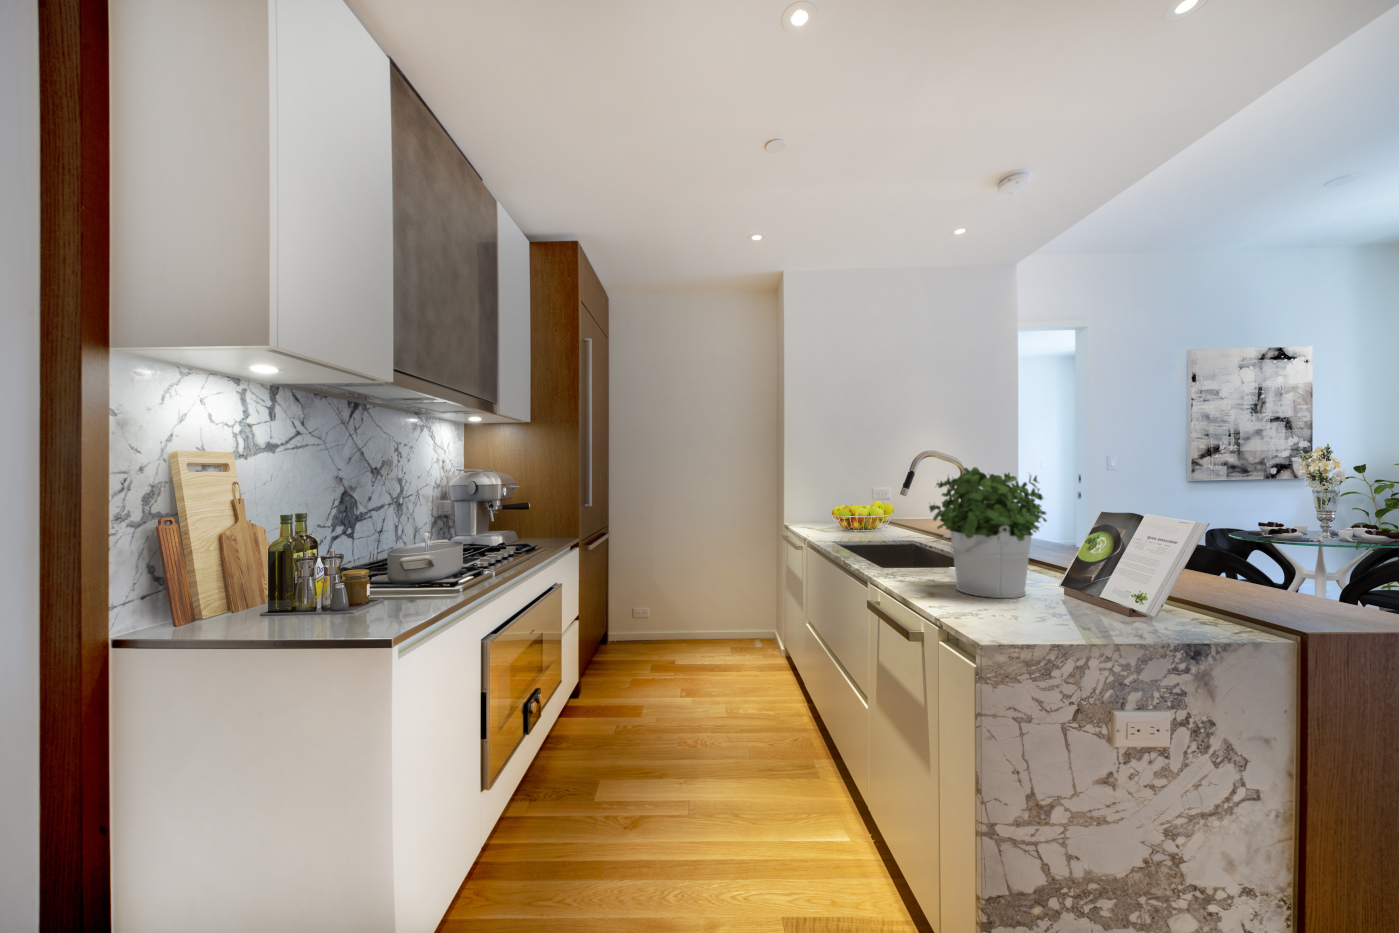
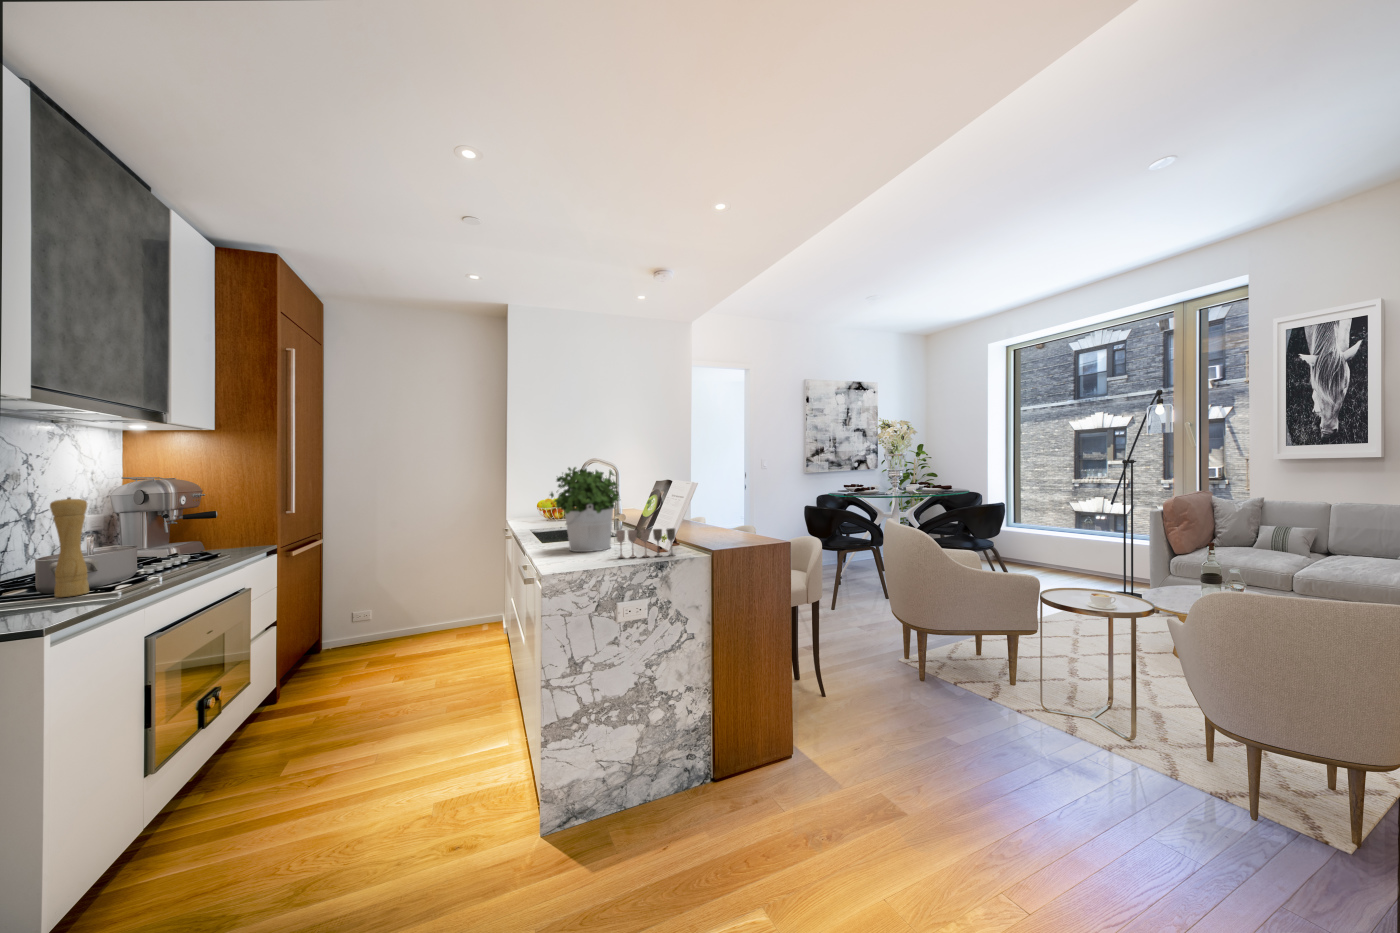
pepper mill: none [399,487,430,598] -> present [50,497,89,597]
wine glass: none [1083,577,1212,635] -> present [616,528,675,558]

